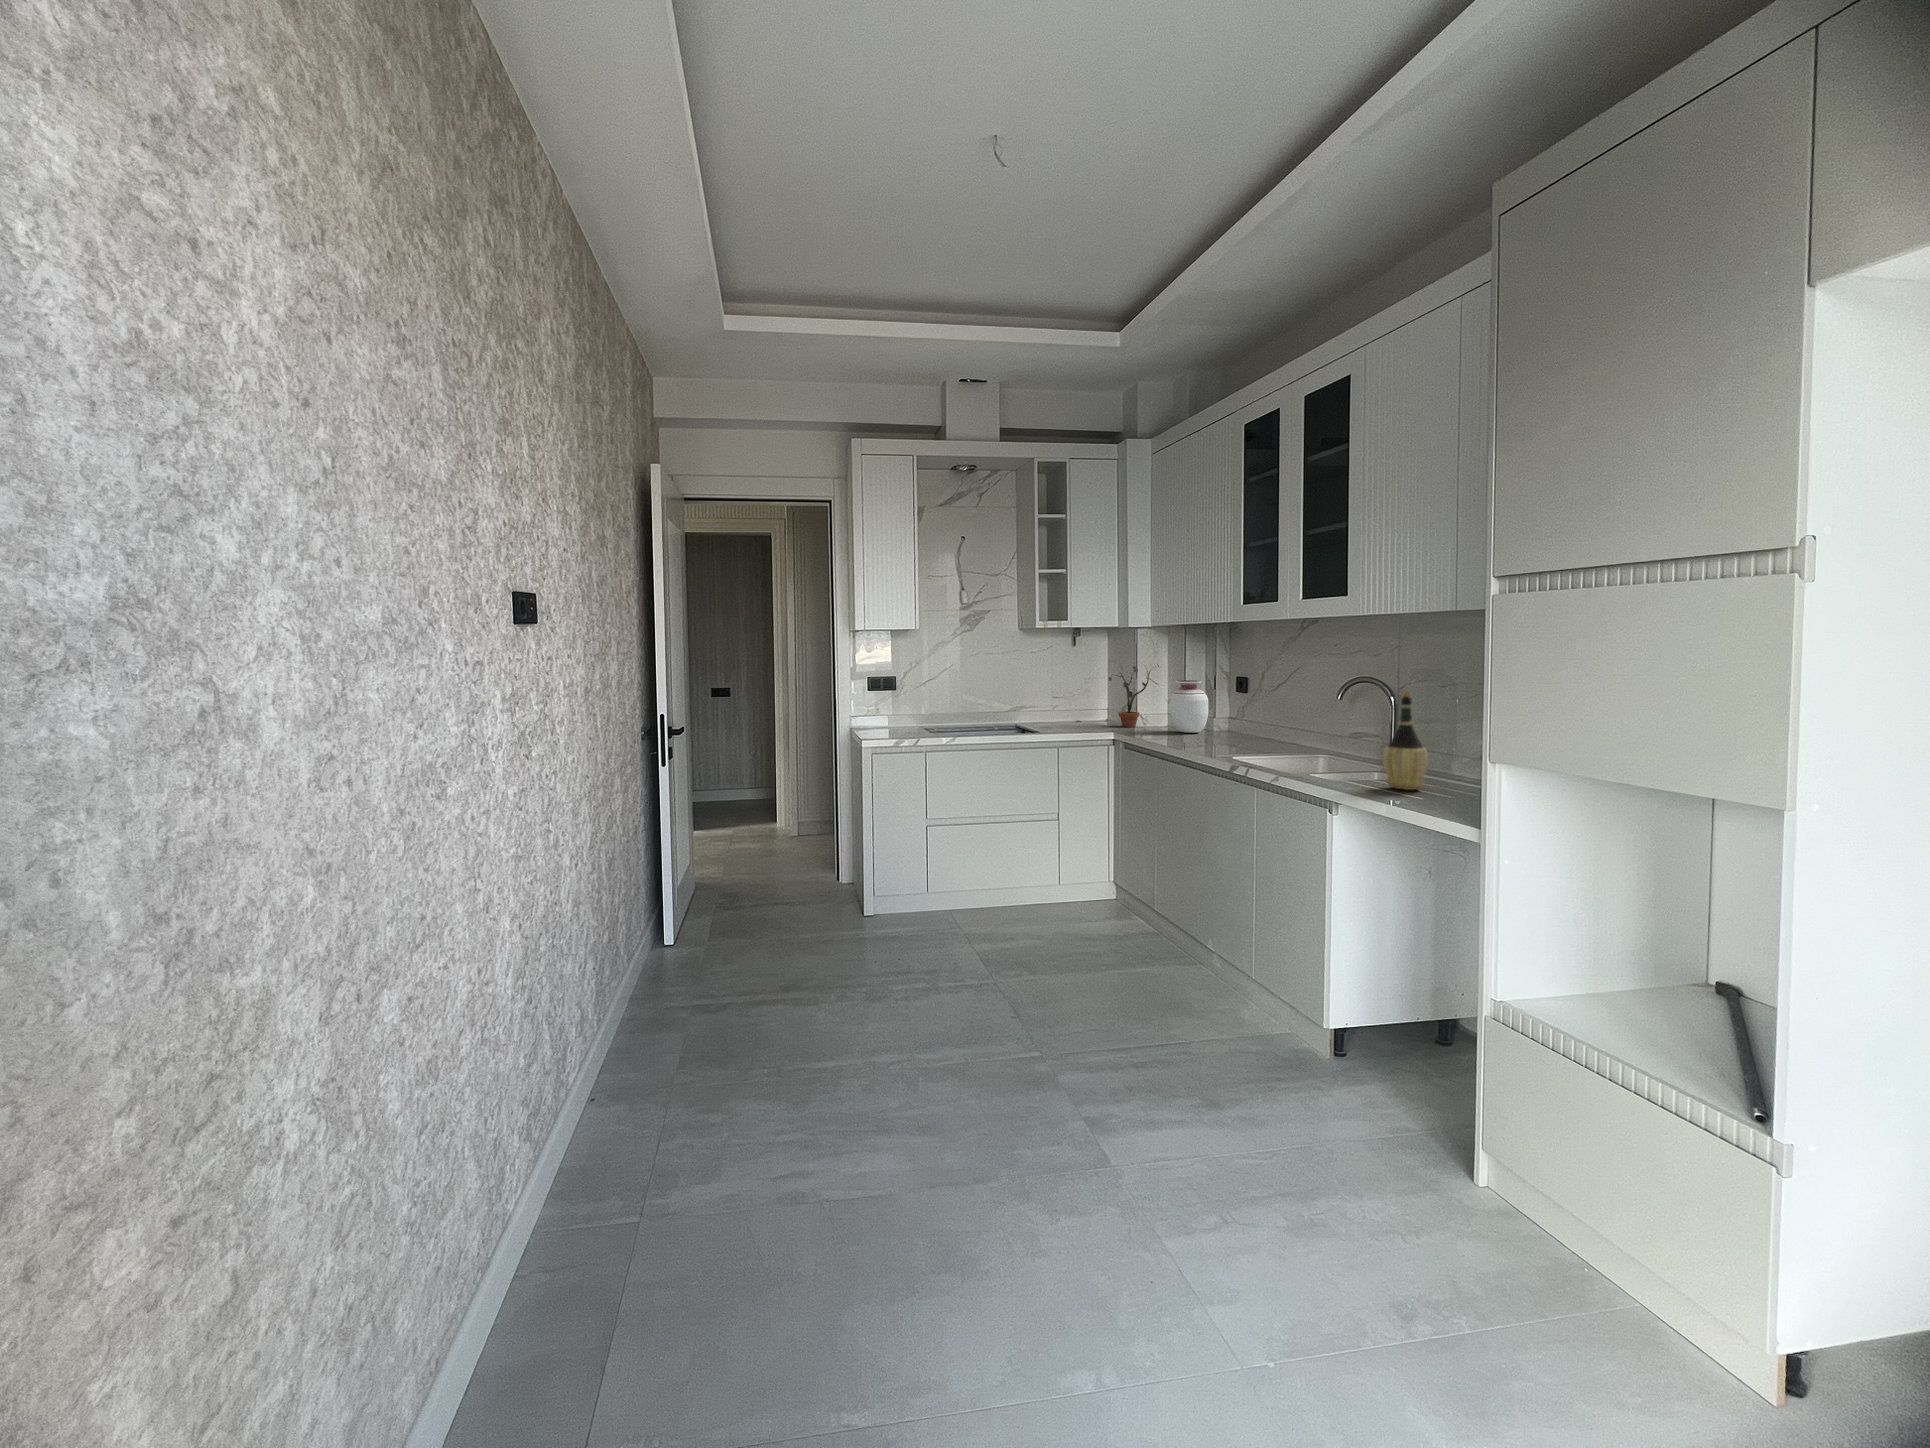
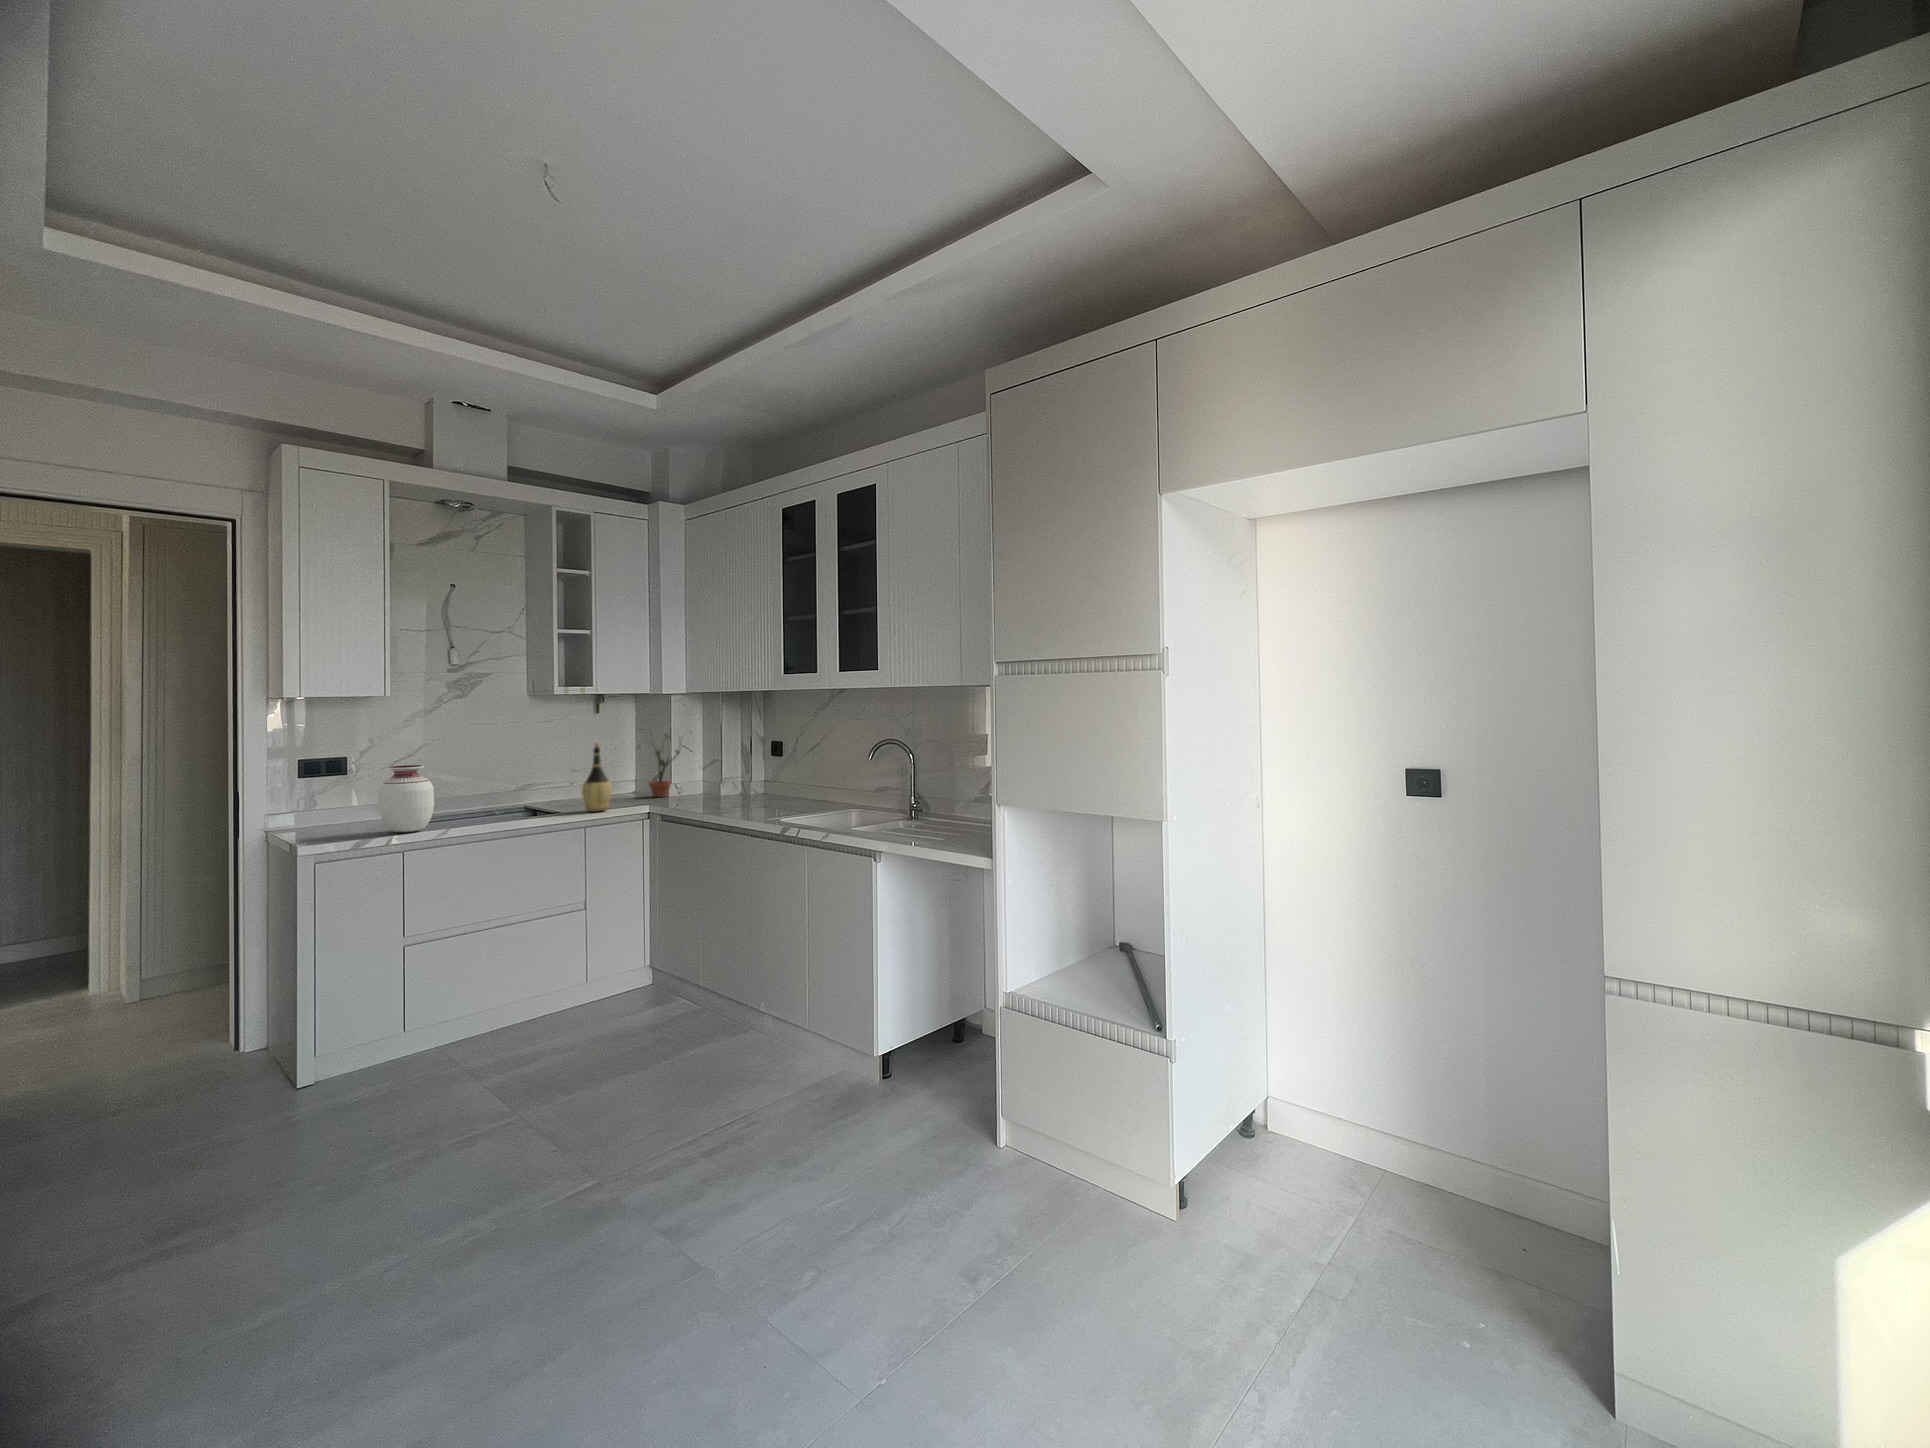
vase: present [1170,680,1208,733] -> present [378,765,434,832]
wine bottle: present [1383,691,1428,790] -> present [582,743,612,812]

